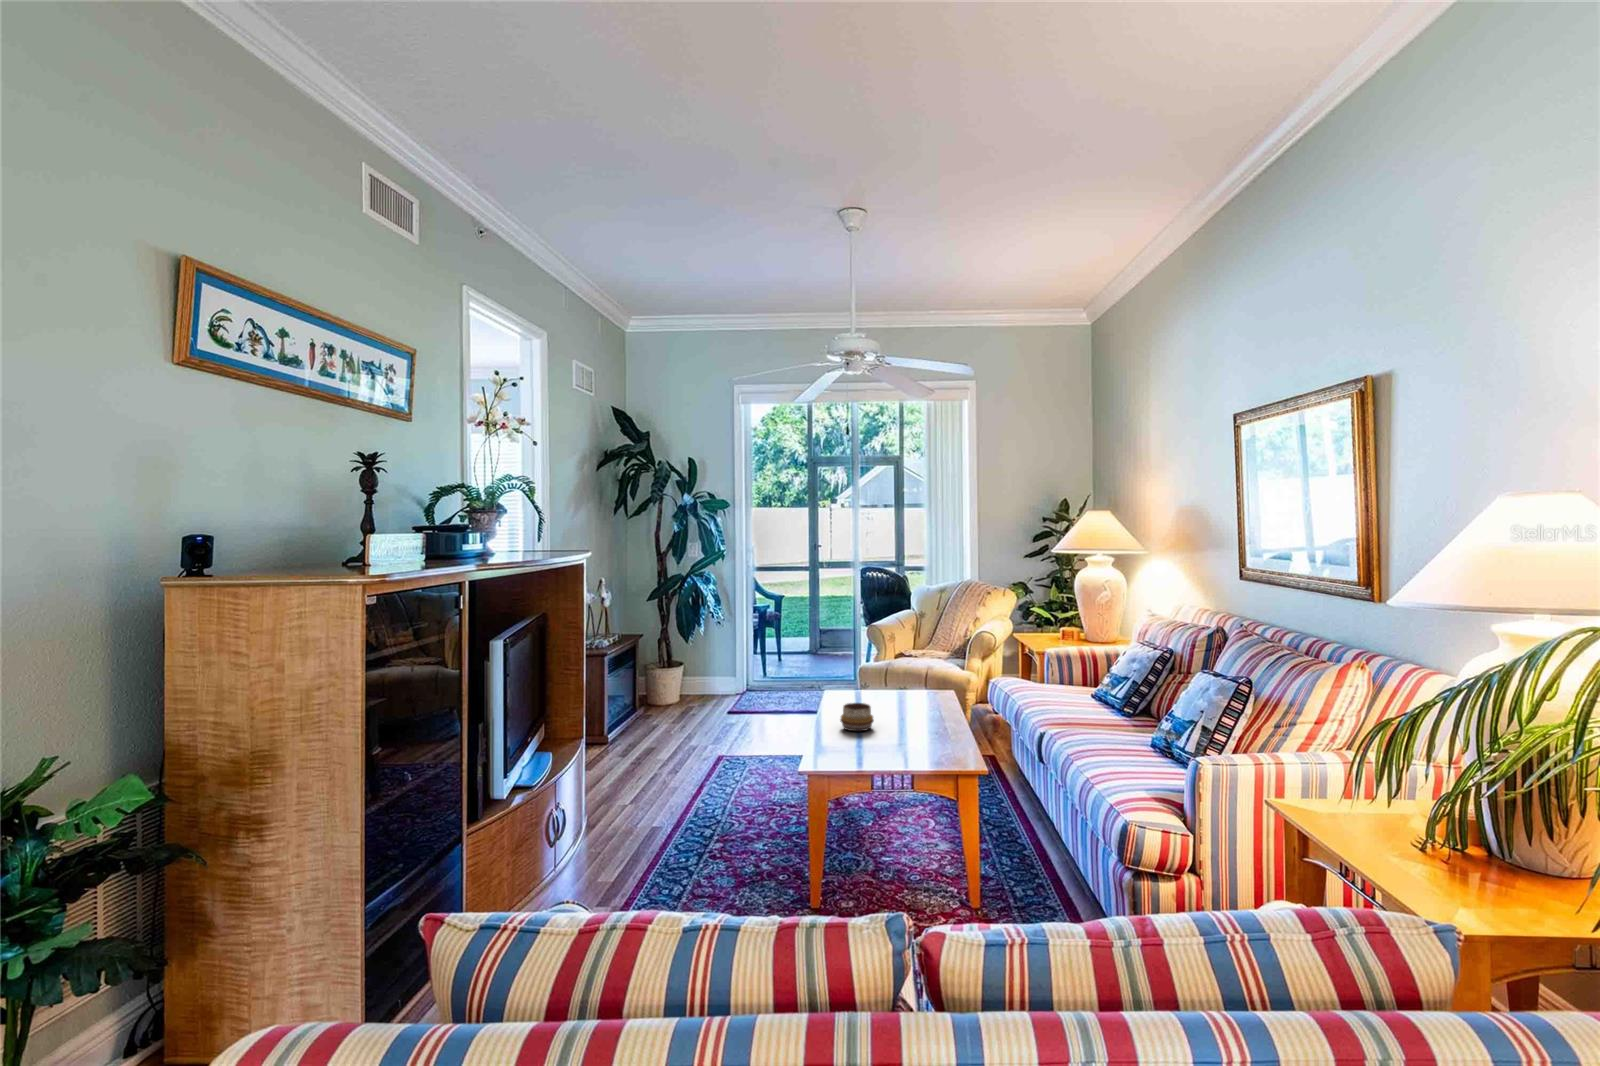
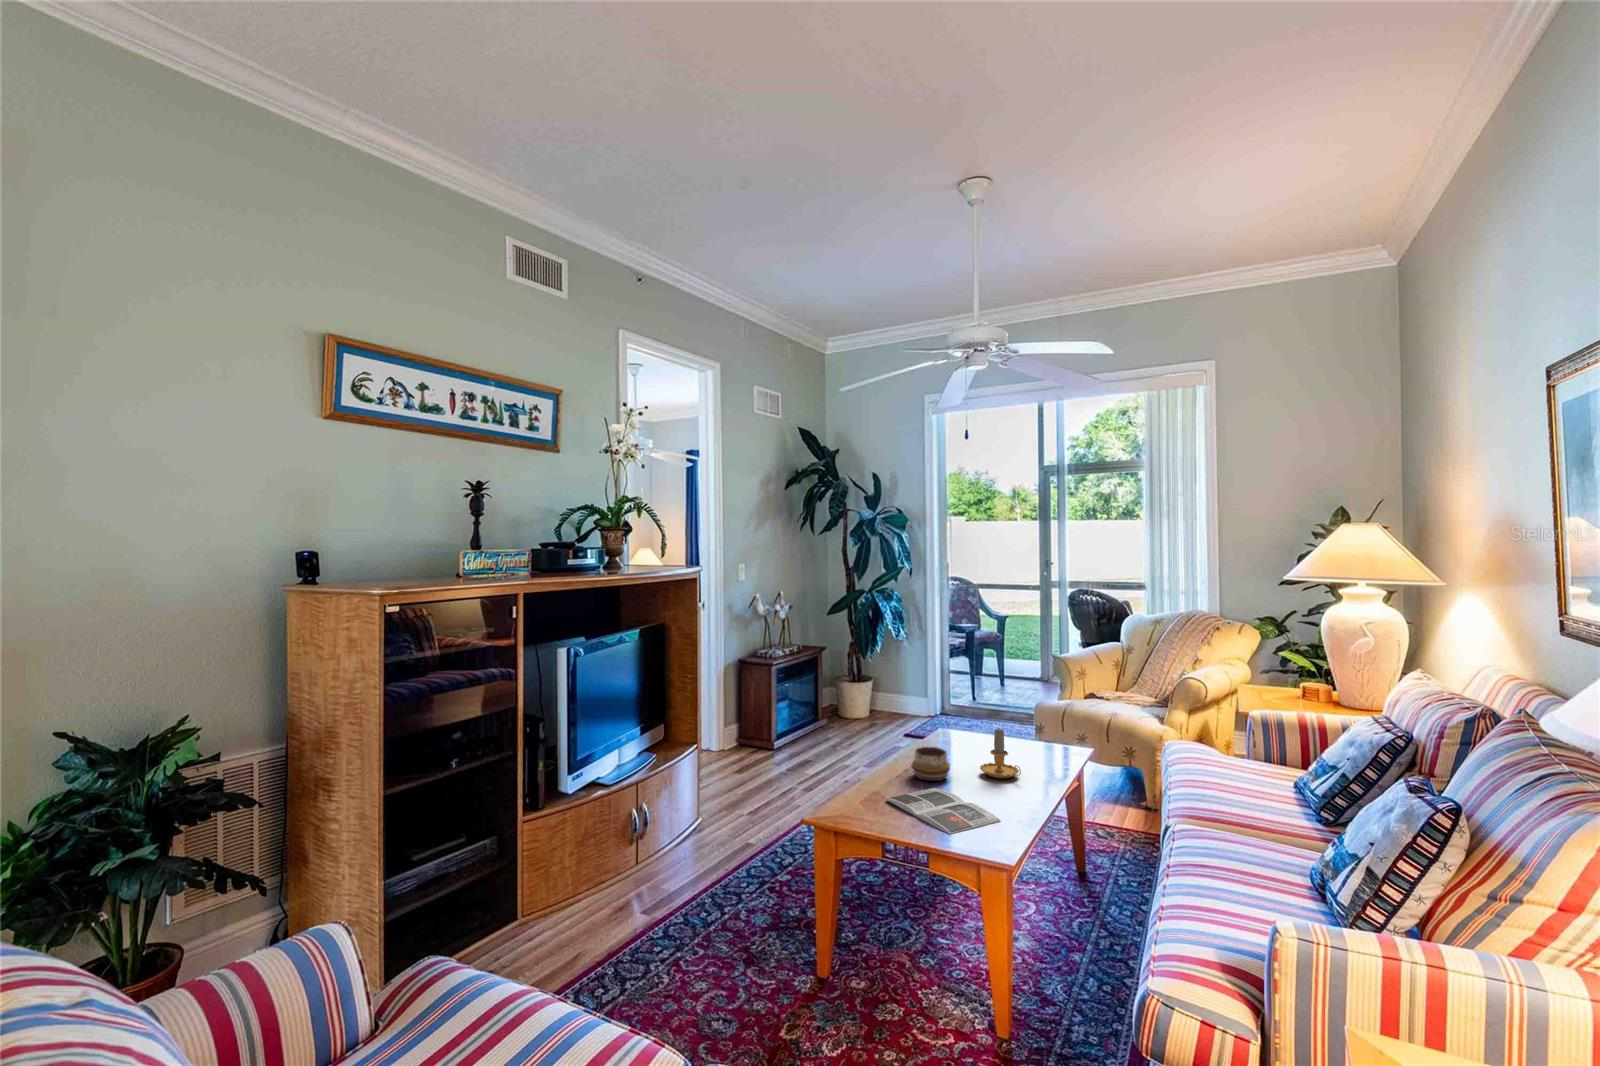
candle: none [889,678,927,721] -> present [980,728,1021,778]
magazine: none [847,735,948,764] -> present [886,788,1001,835]

